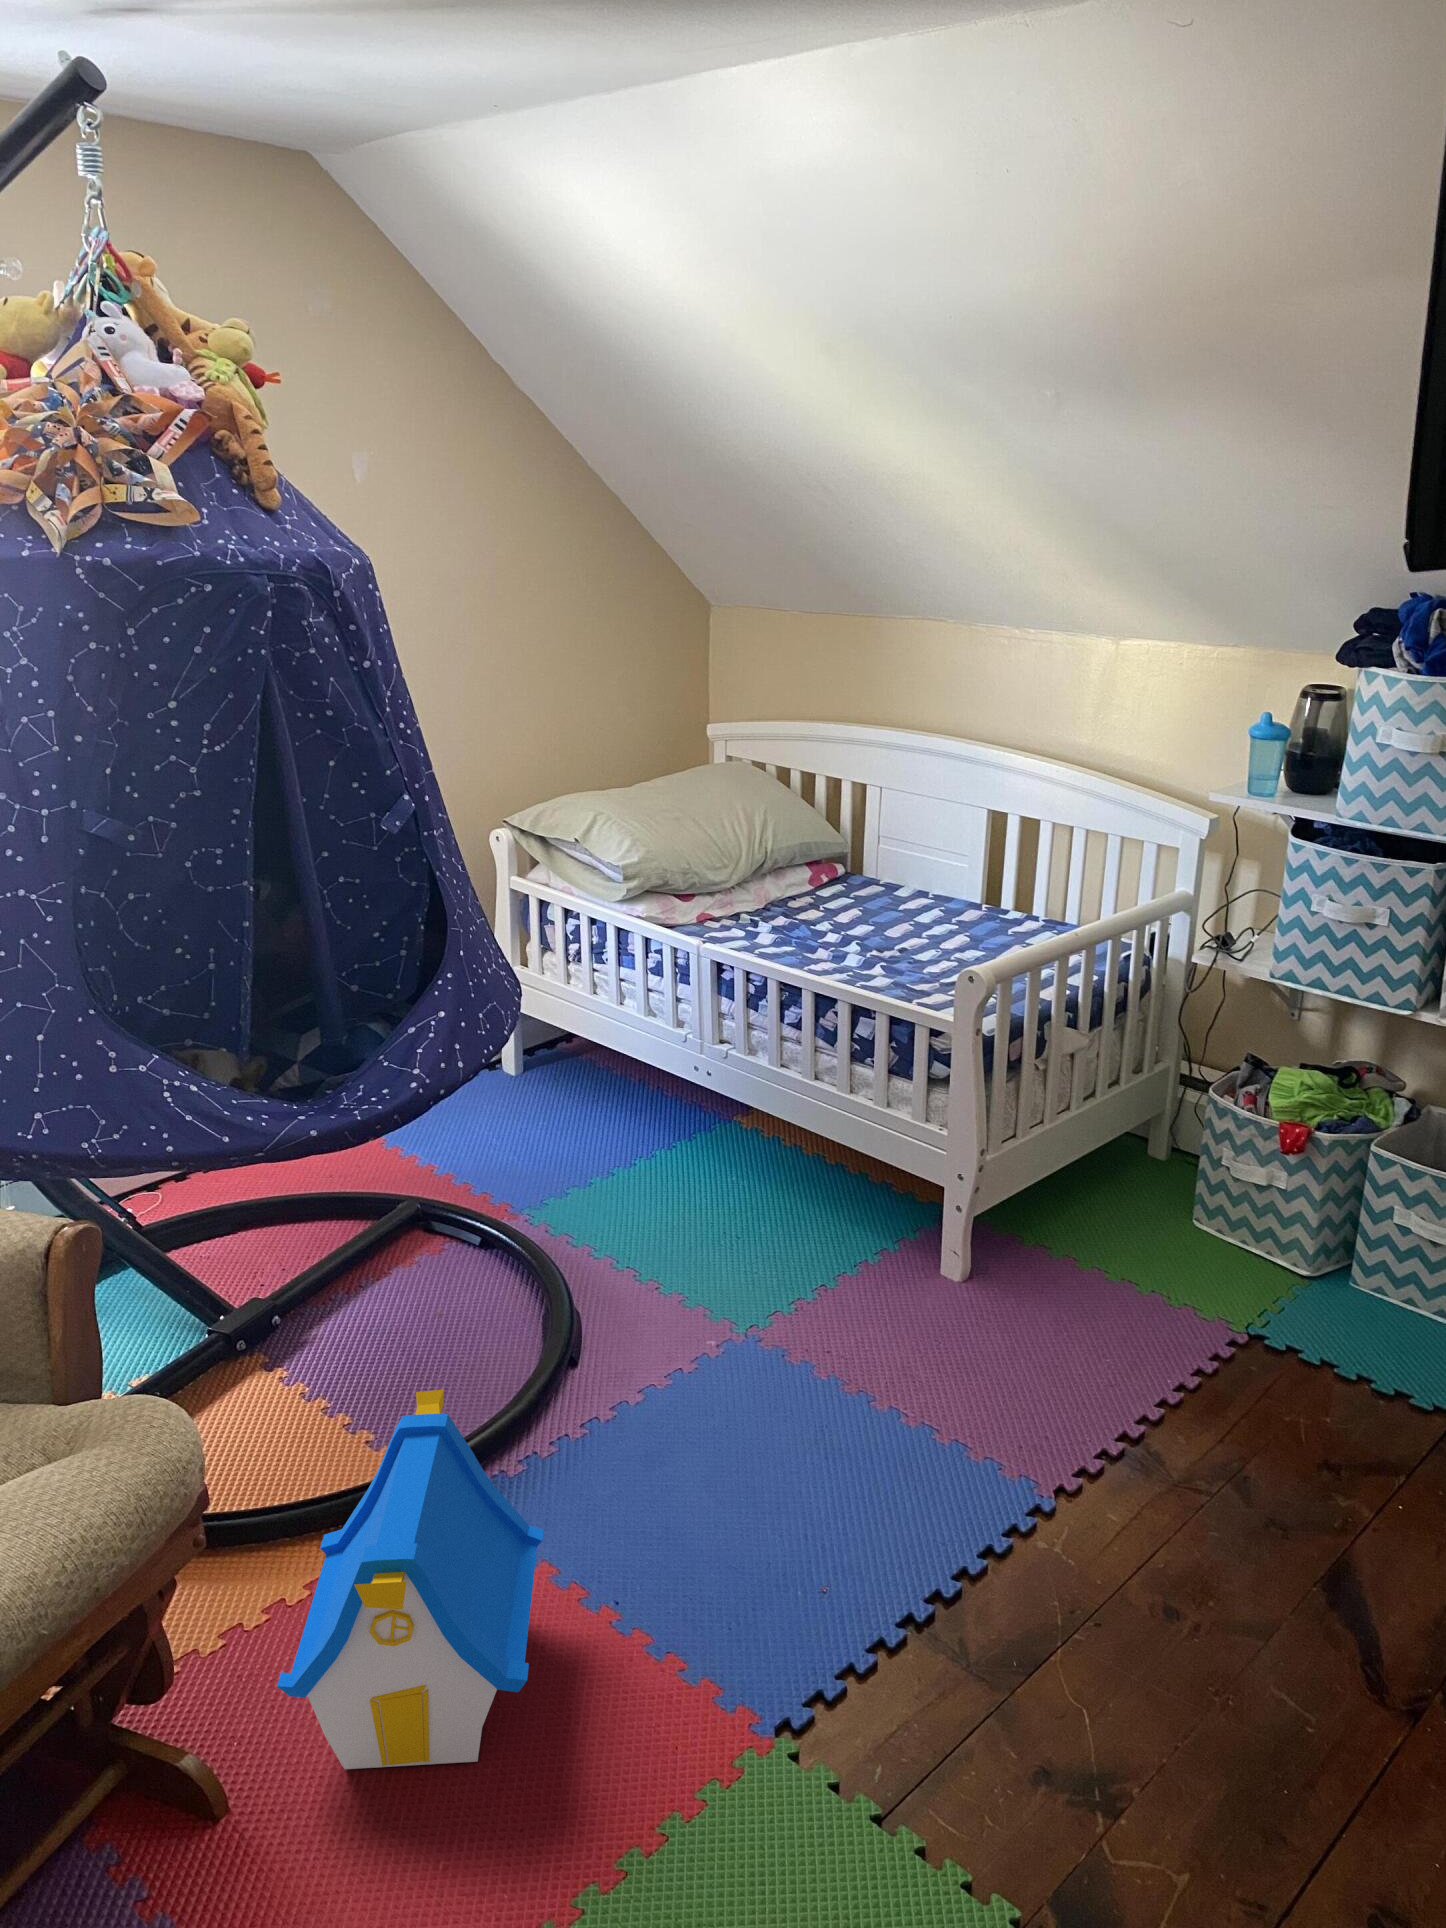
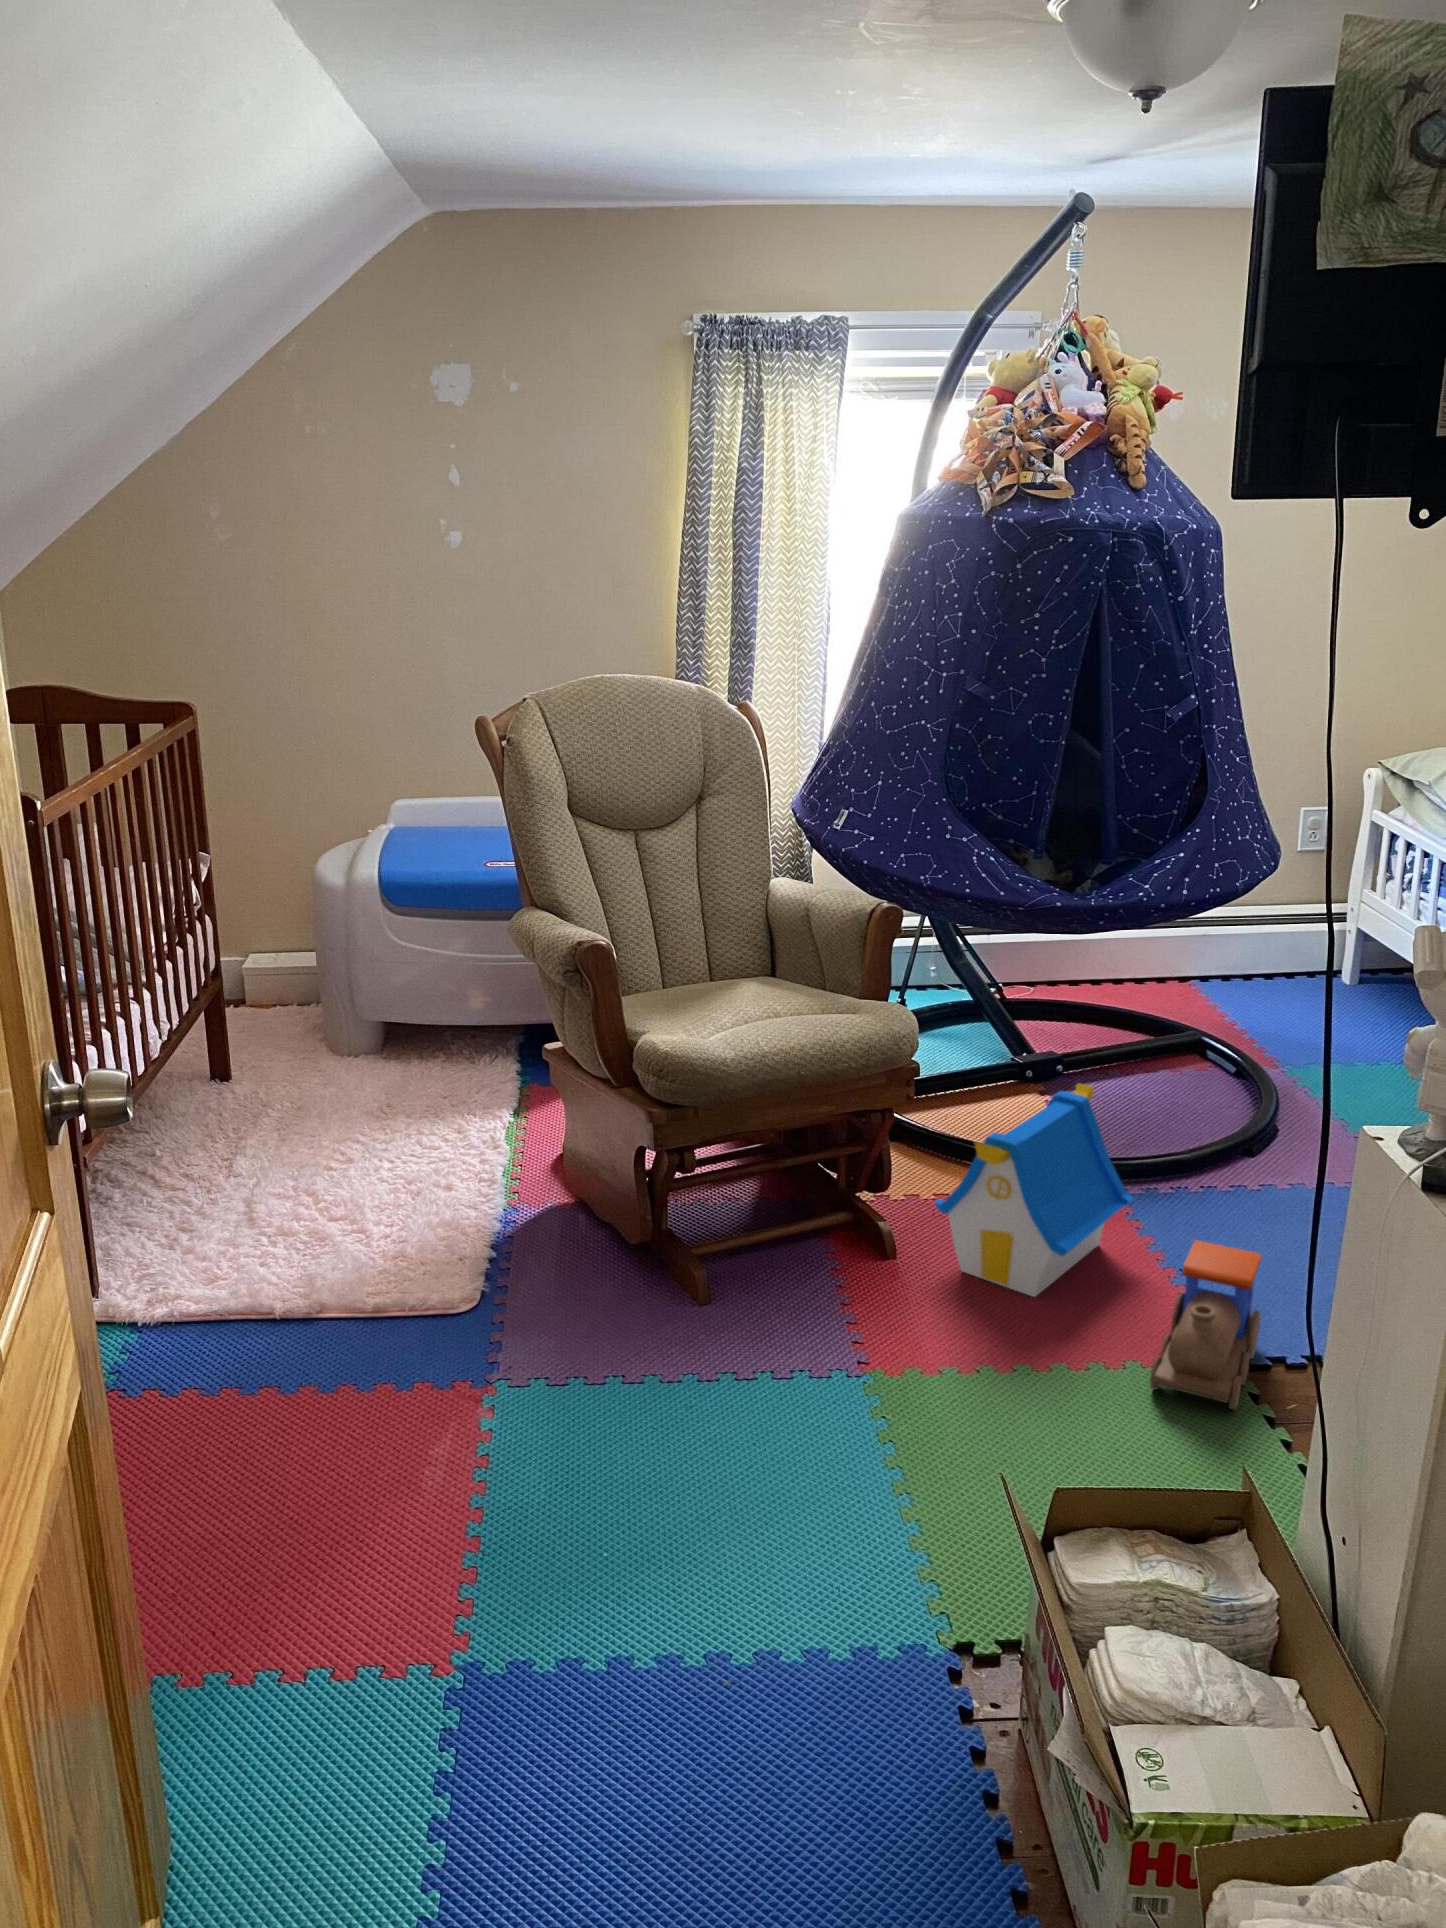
toy train: none [683,1564,850,1851] -> present [1150,1240,1261,1409]

